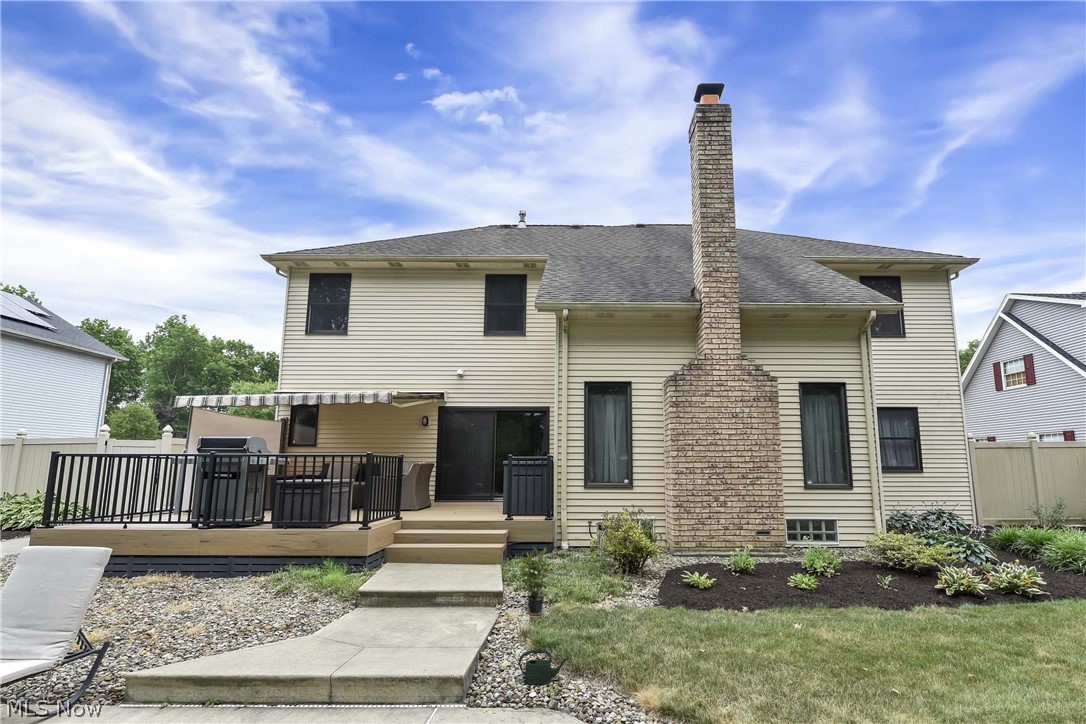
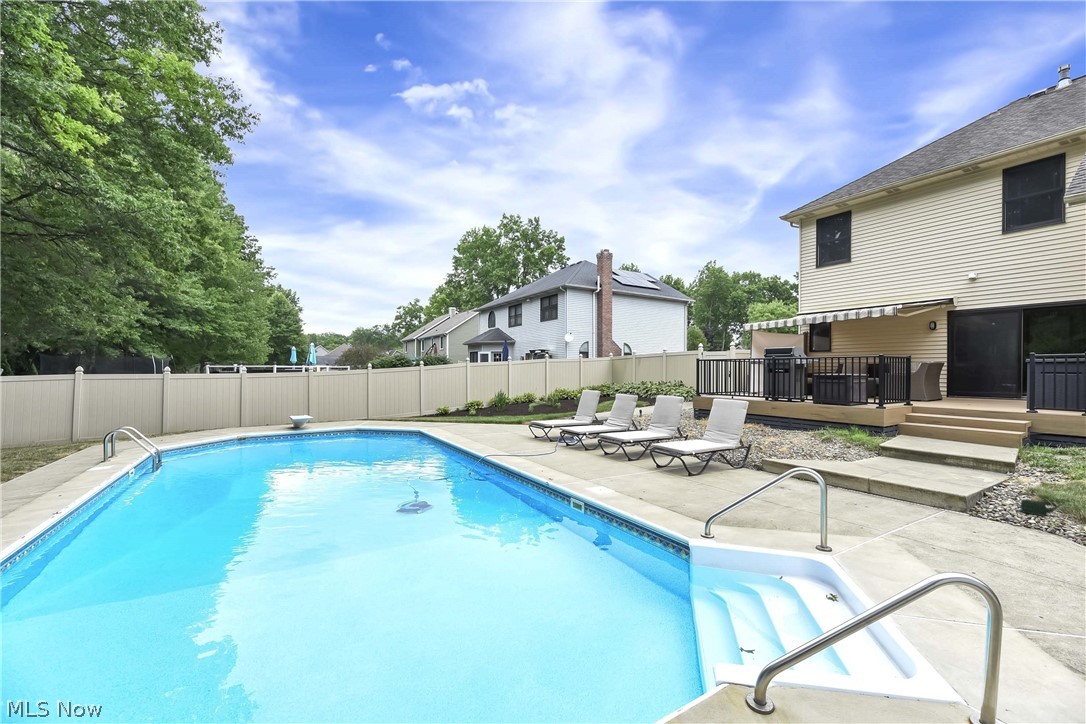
potted plant: present [519,548,550,616] -> none [1027,433,1065,484]

